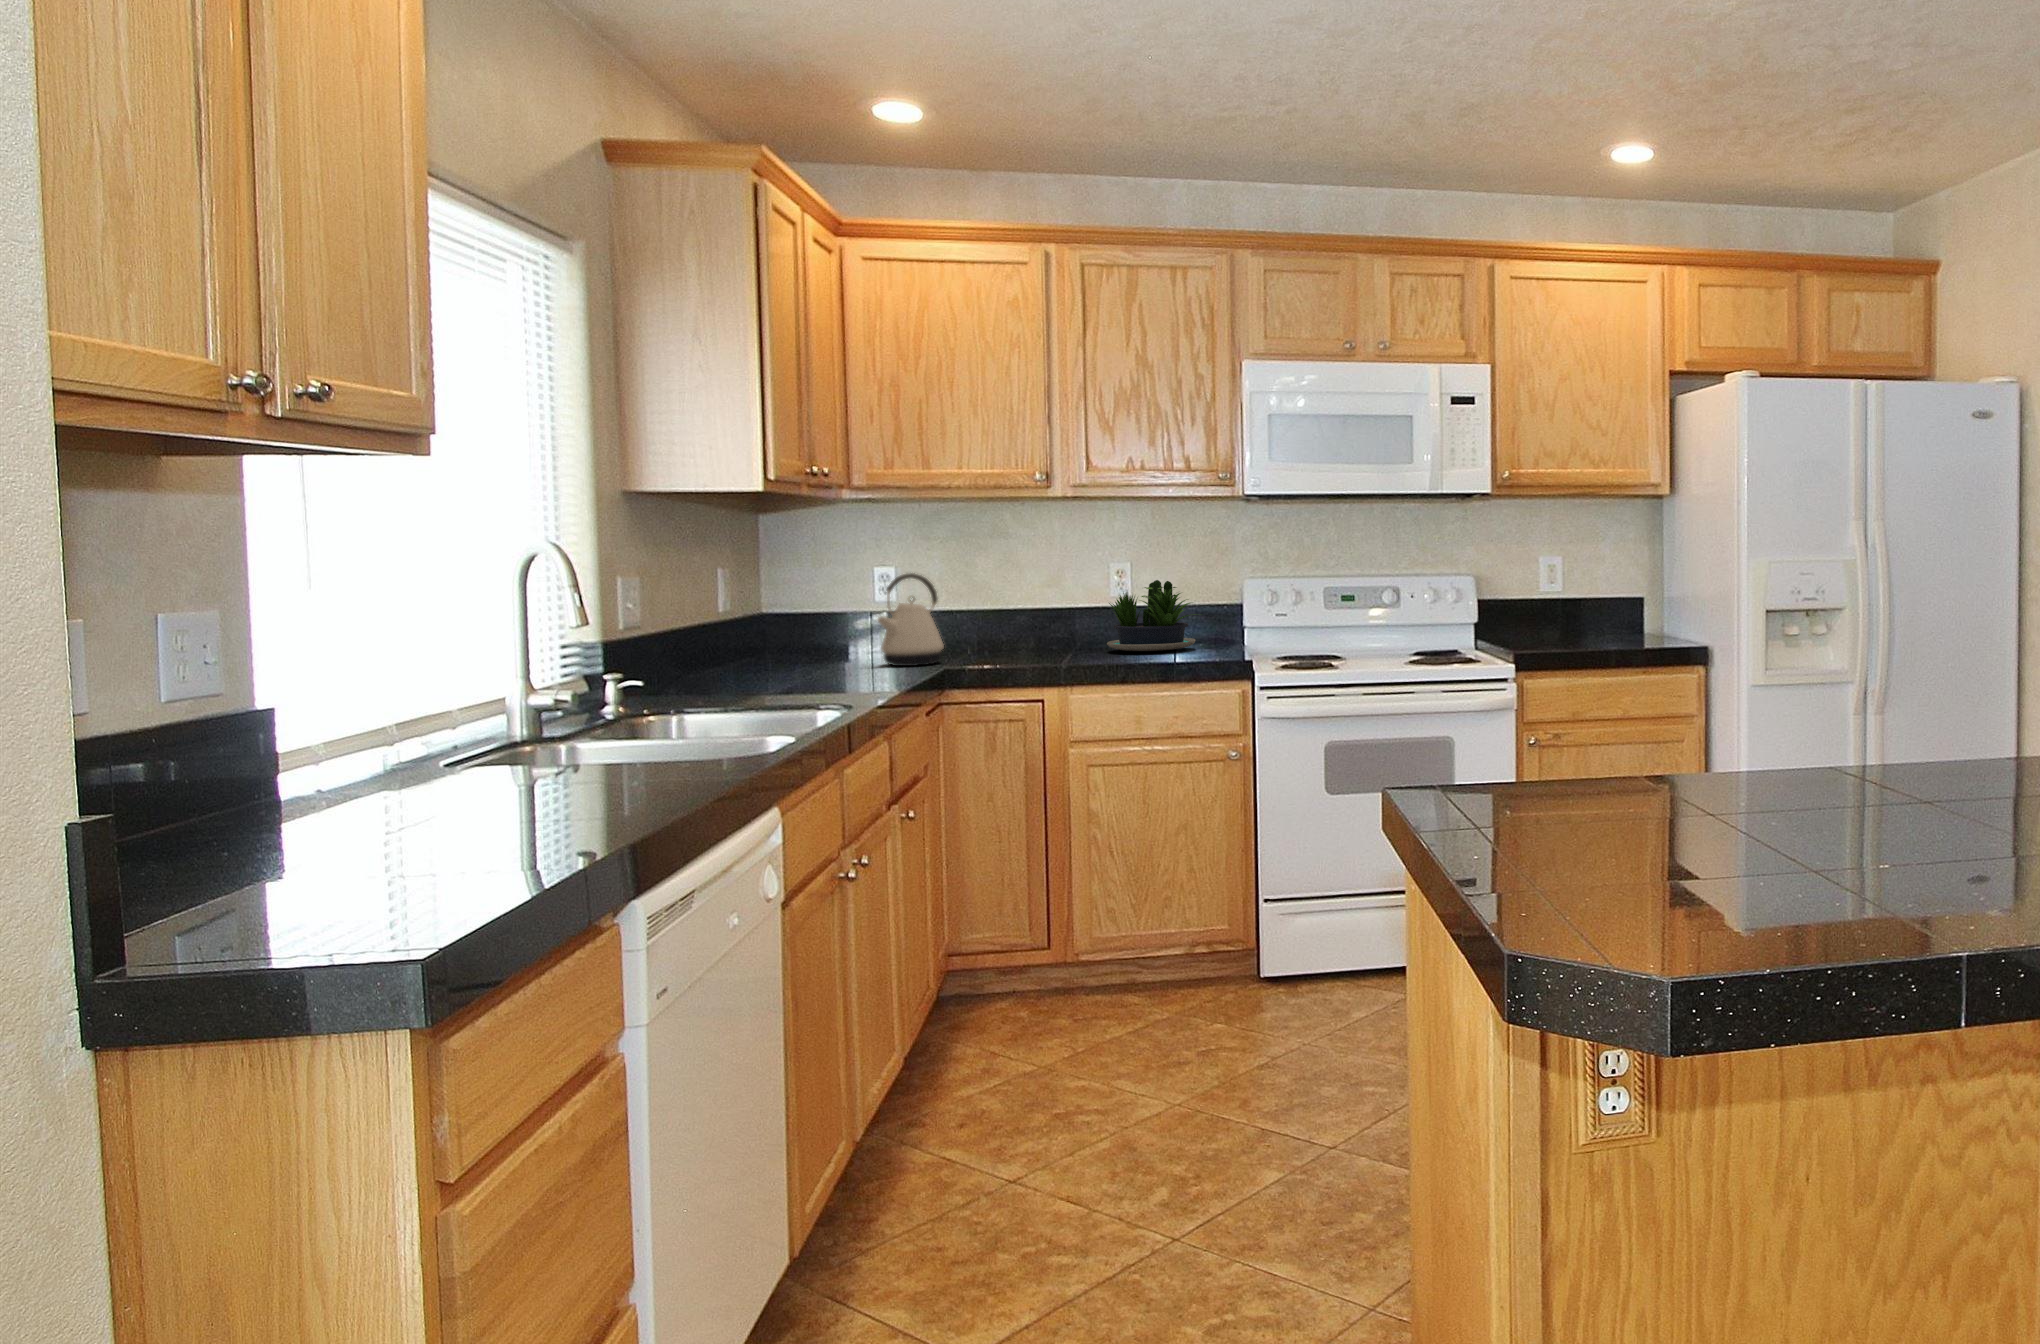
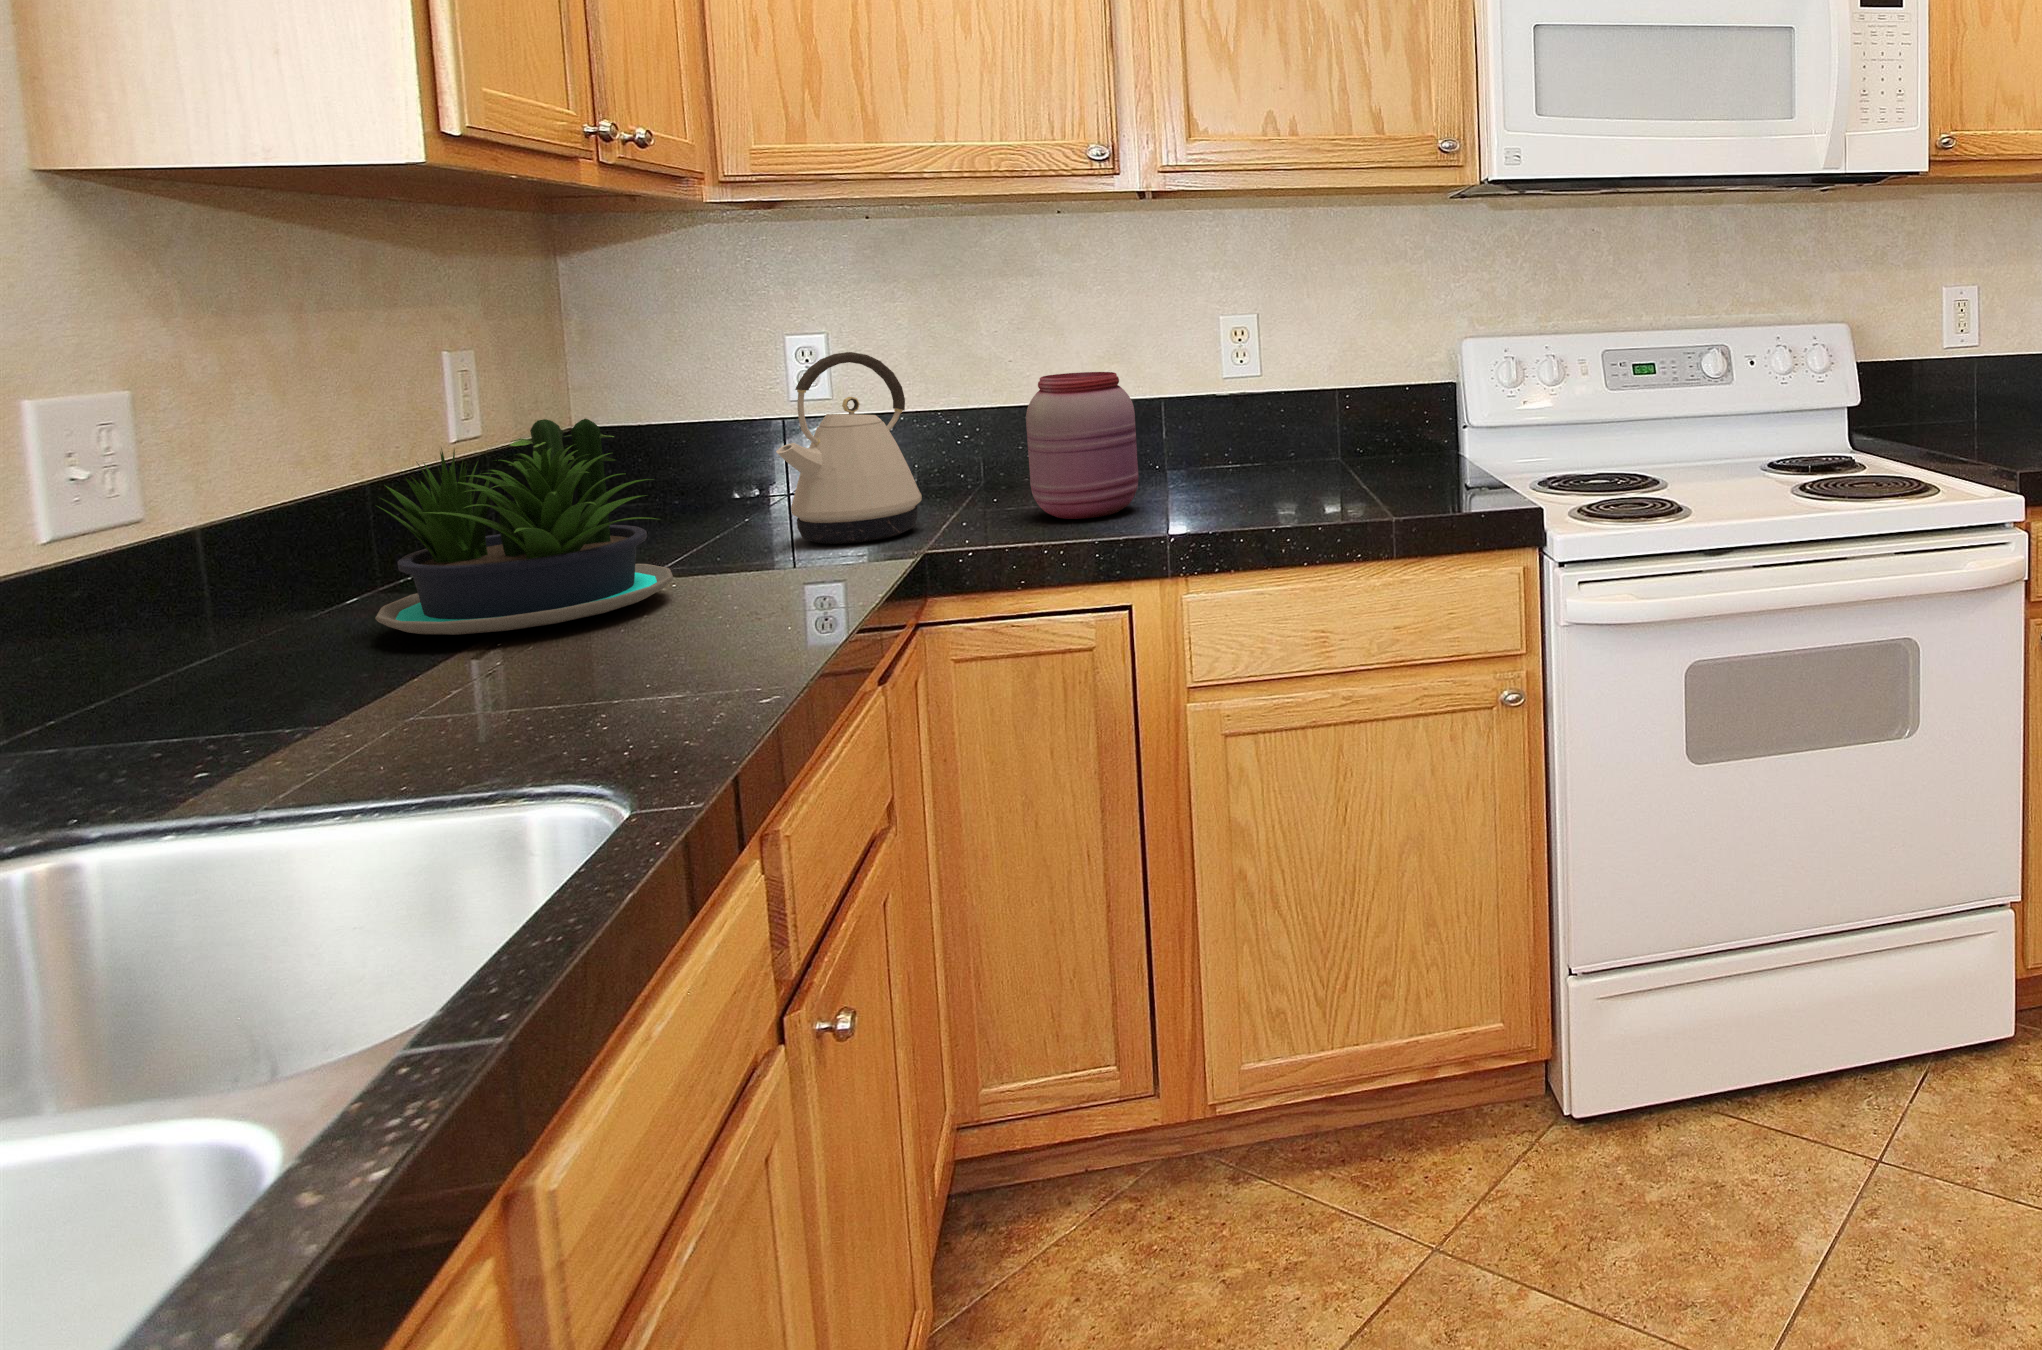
potted plant: present [1107,580,1196,651] -> present [375,419,673,635]
jar: none [998,588,1055,660] -> present [1026,372,1139,519]

